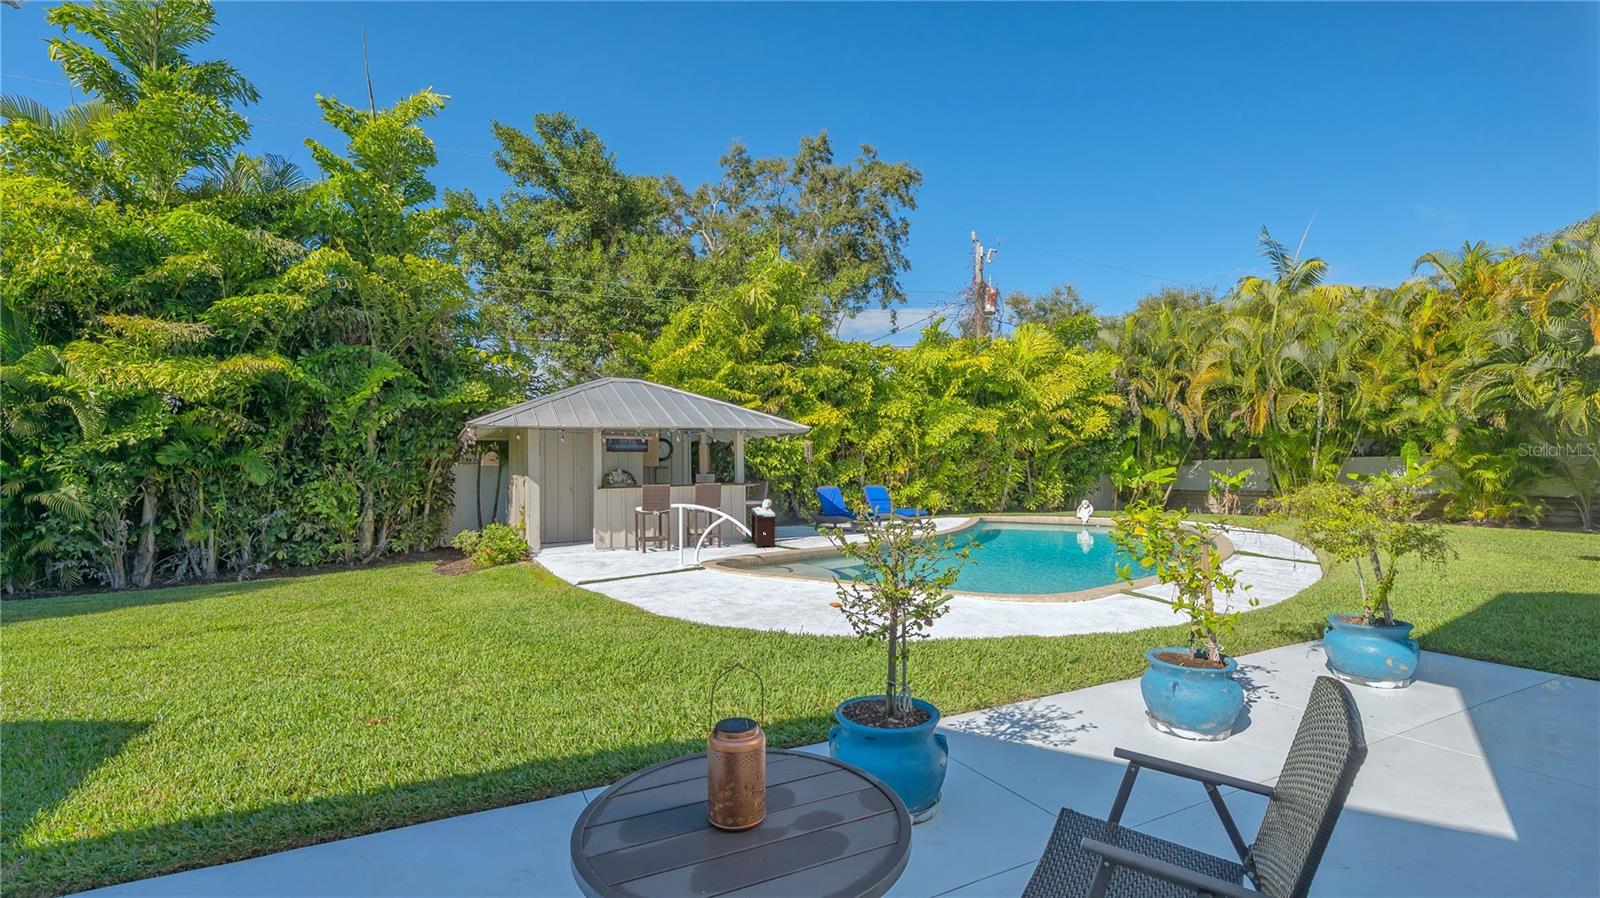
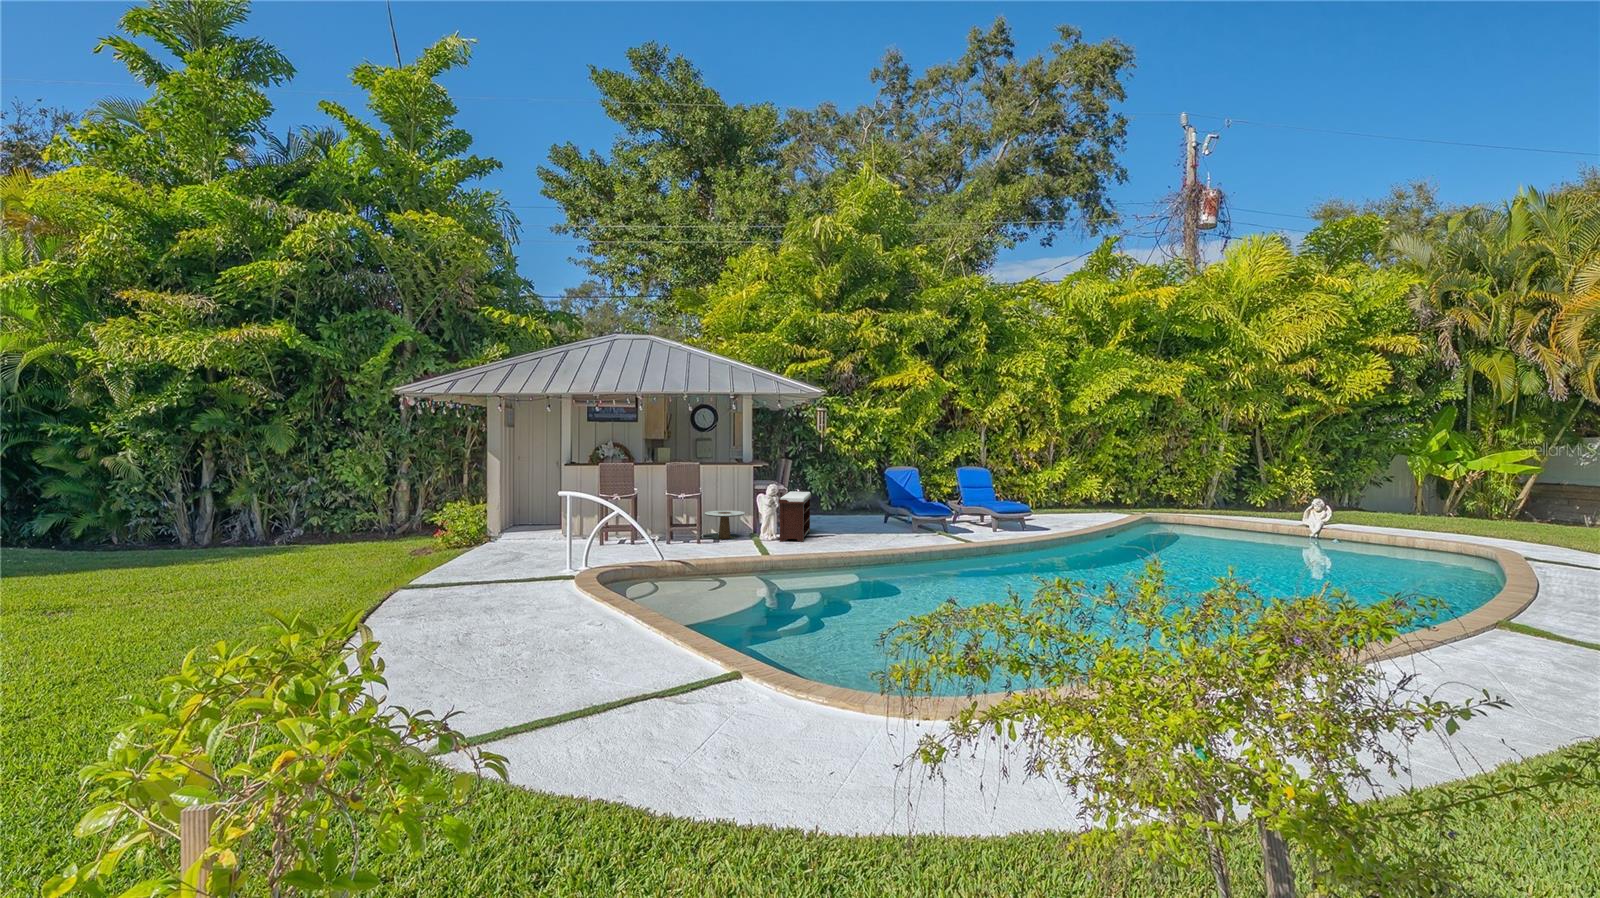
side table: none [692,525,725,549] -> present [705,510,745,540]

